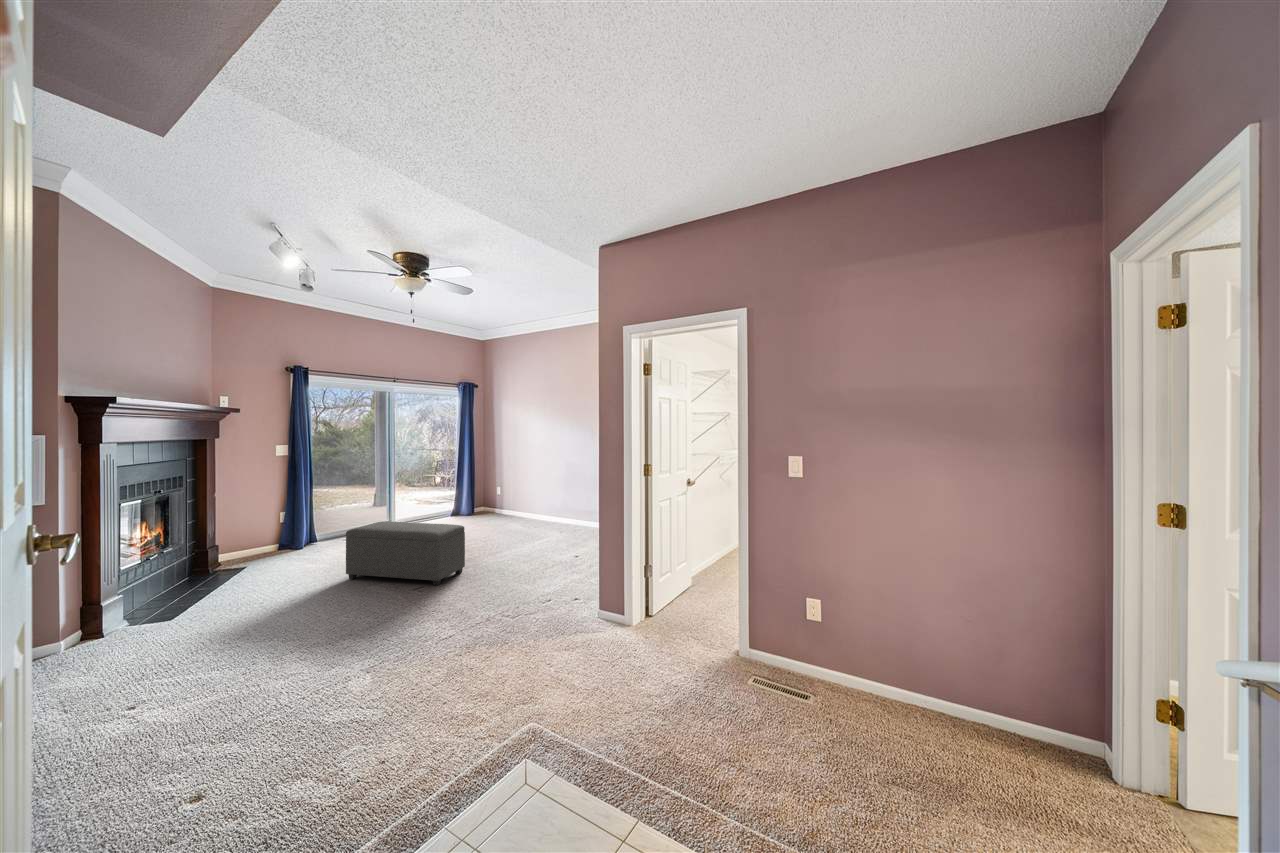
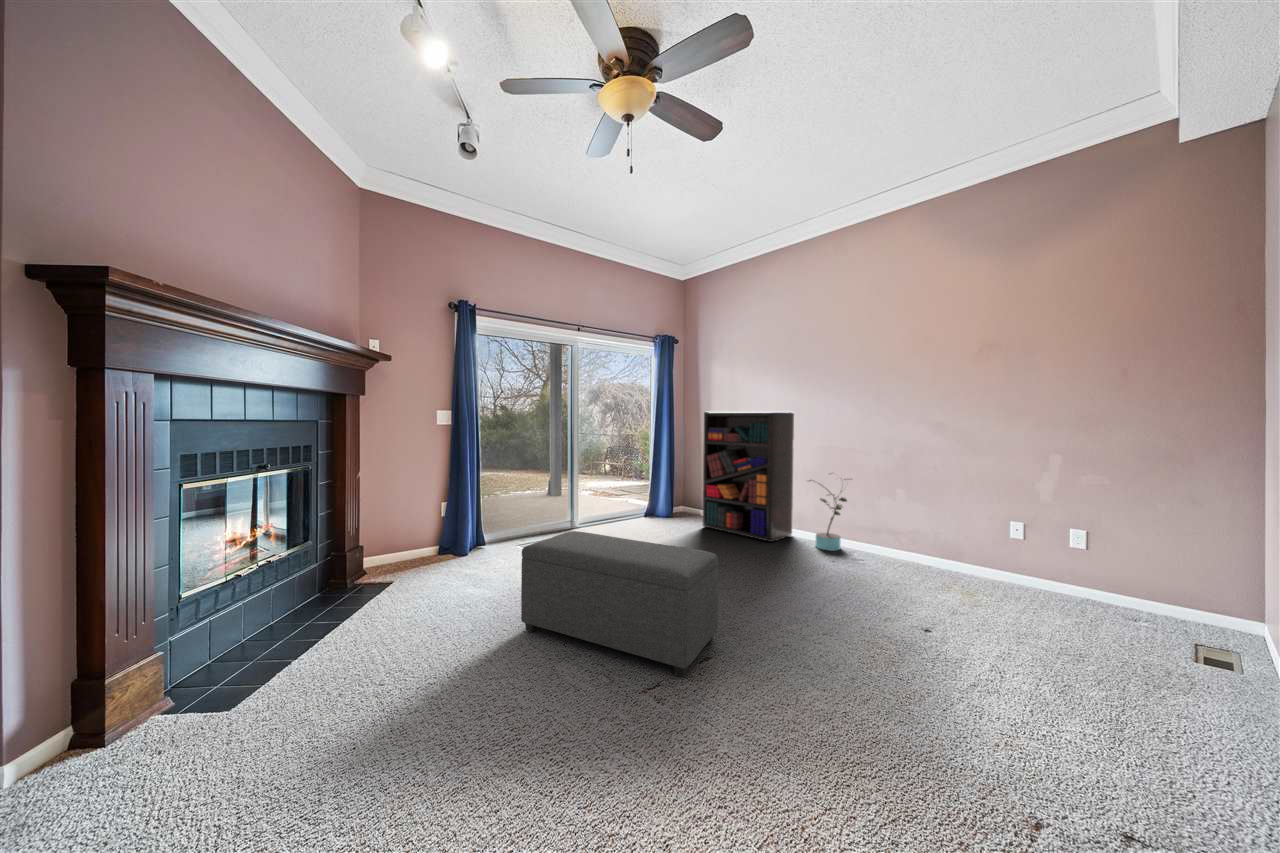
bookshelf: none [492,439,552,526] -> present [703,411,794,542]
potted plant: none [555,478,582,528] -> present [809,473,847,551]

